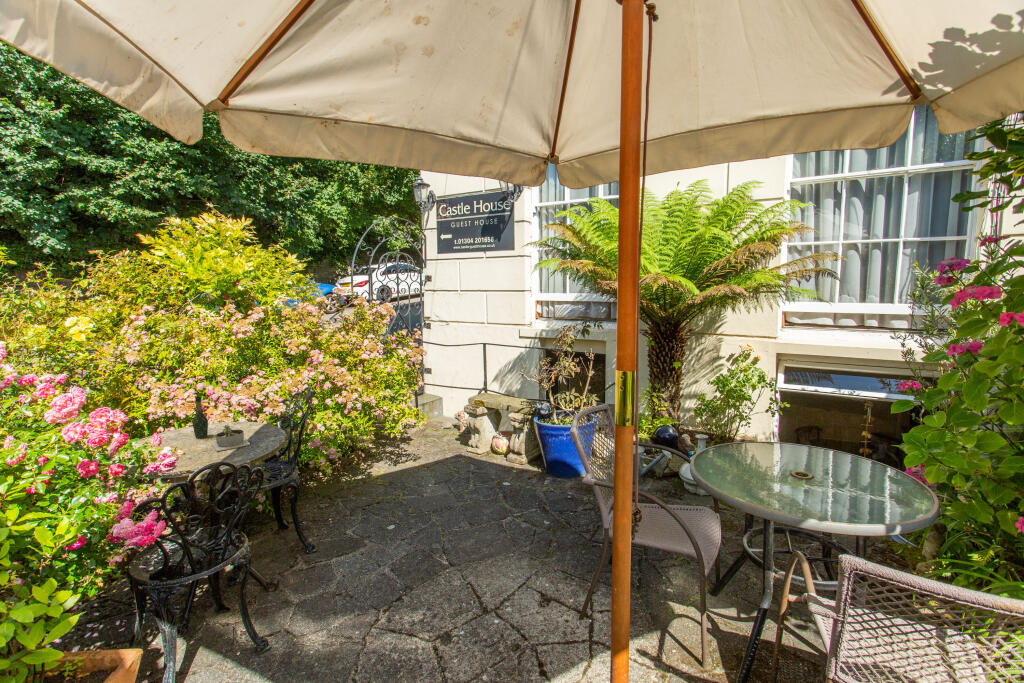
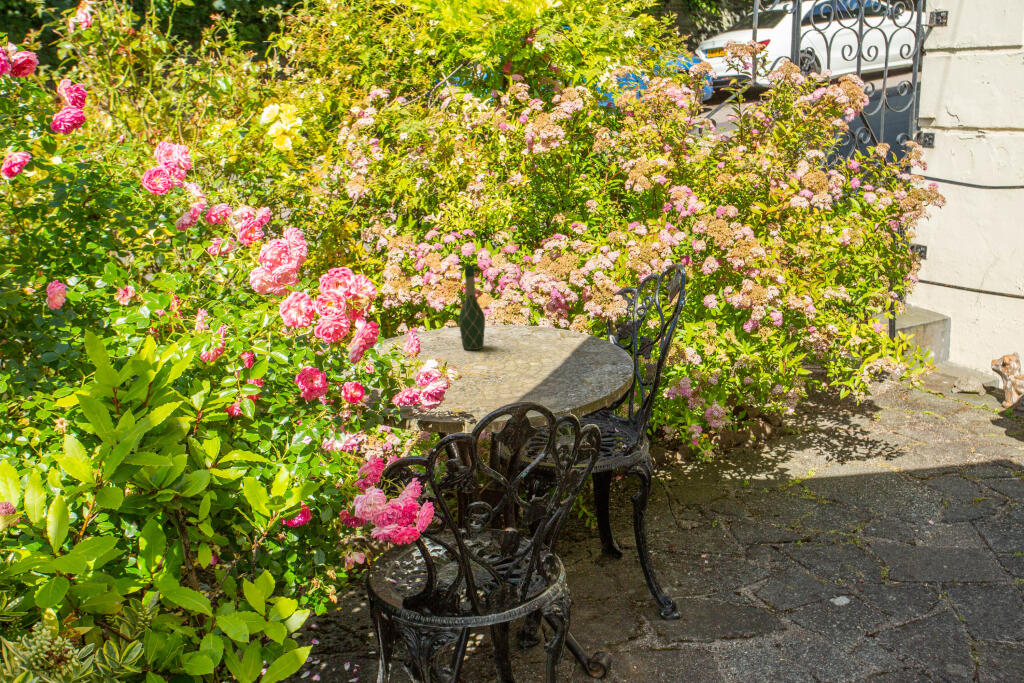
succulent planter: present [211,425,250,451] -> none [491,327,564,380]

